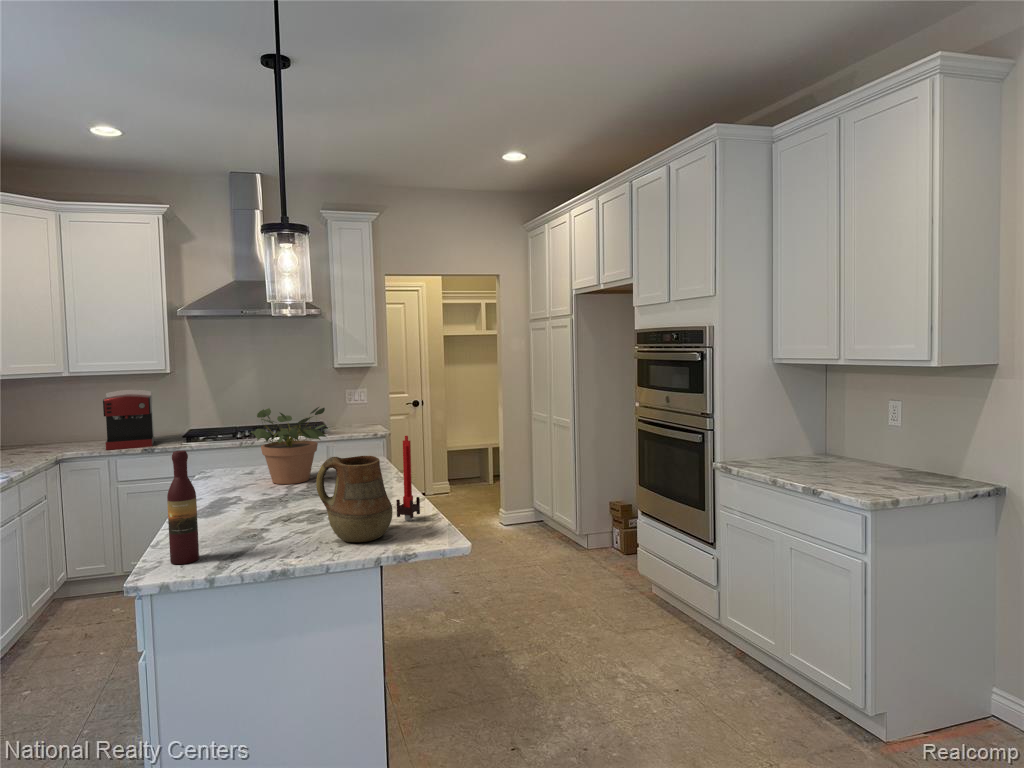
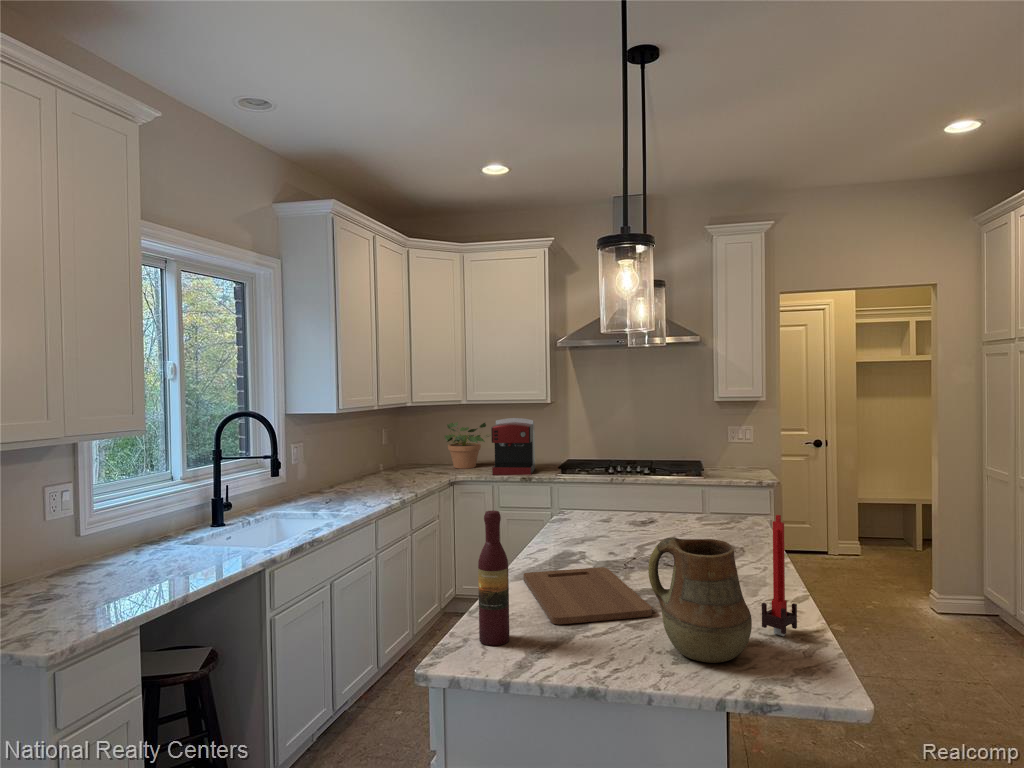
potted plant: present [251,407,330,484] -> present [445,422,489,469]
cutting board: none [191,502,314,542] -> present [523,567,652,624]

